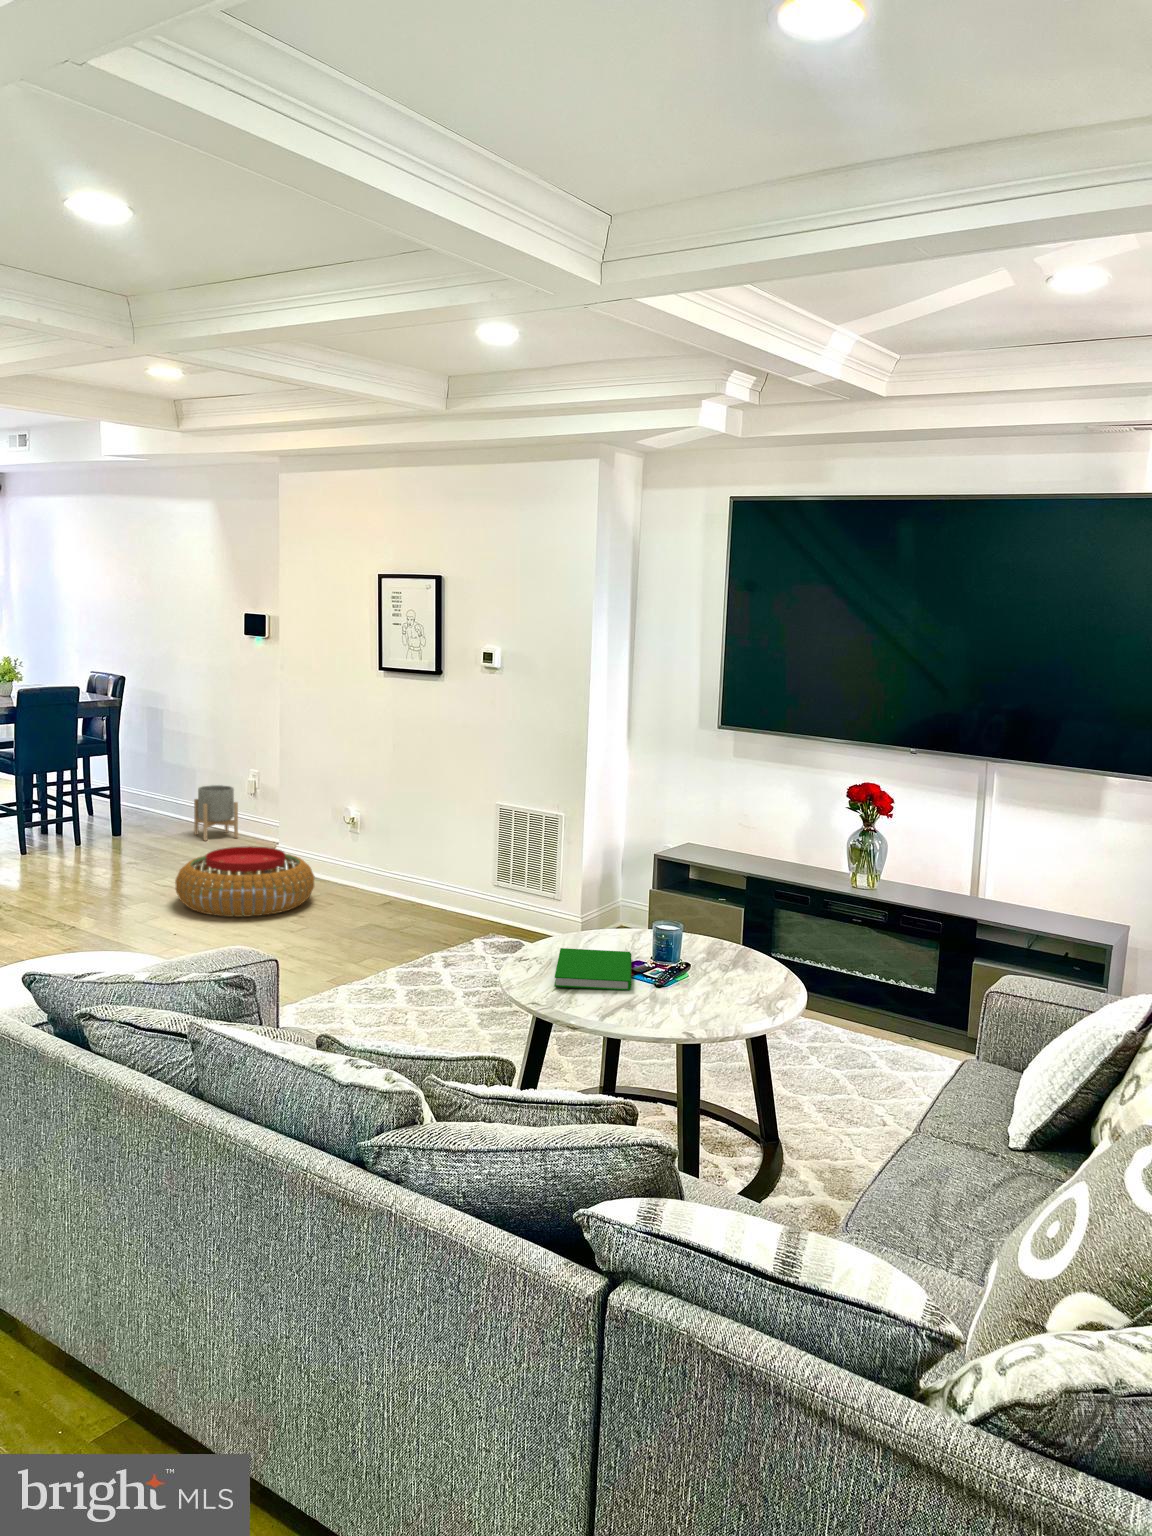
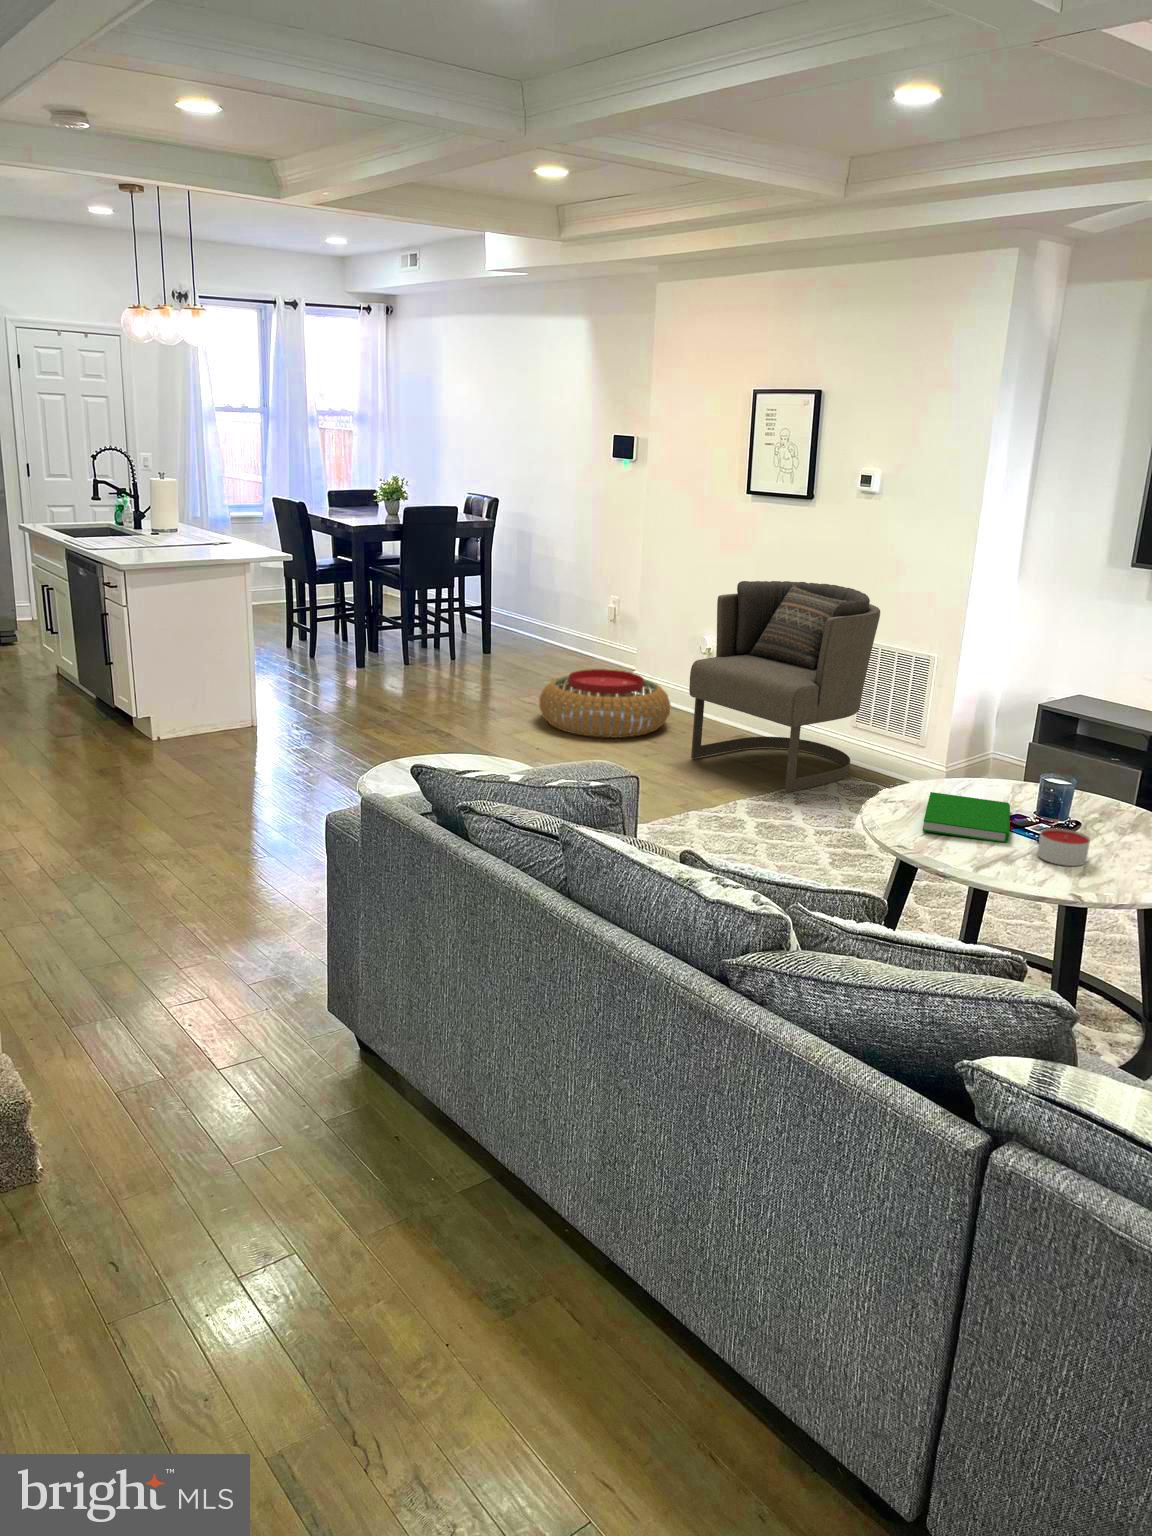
armchair: none [331,751,510,958] -> present [689,581,880,793]
planter: present [194,785,238,841] -> none [557,609,599,663]
candle: none [656,972,699,1007] -> present [1037,828,1090,866]

